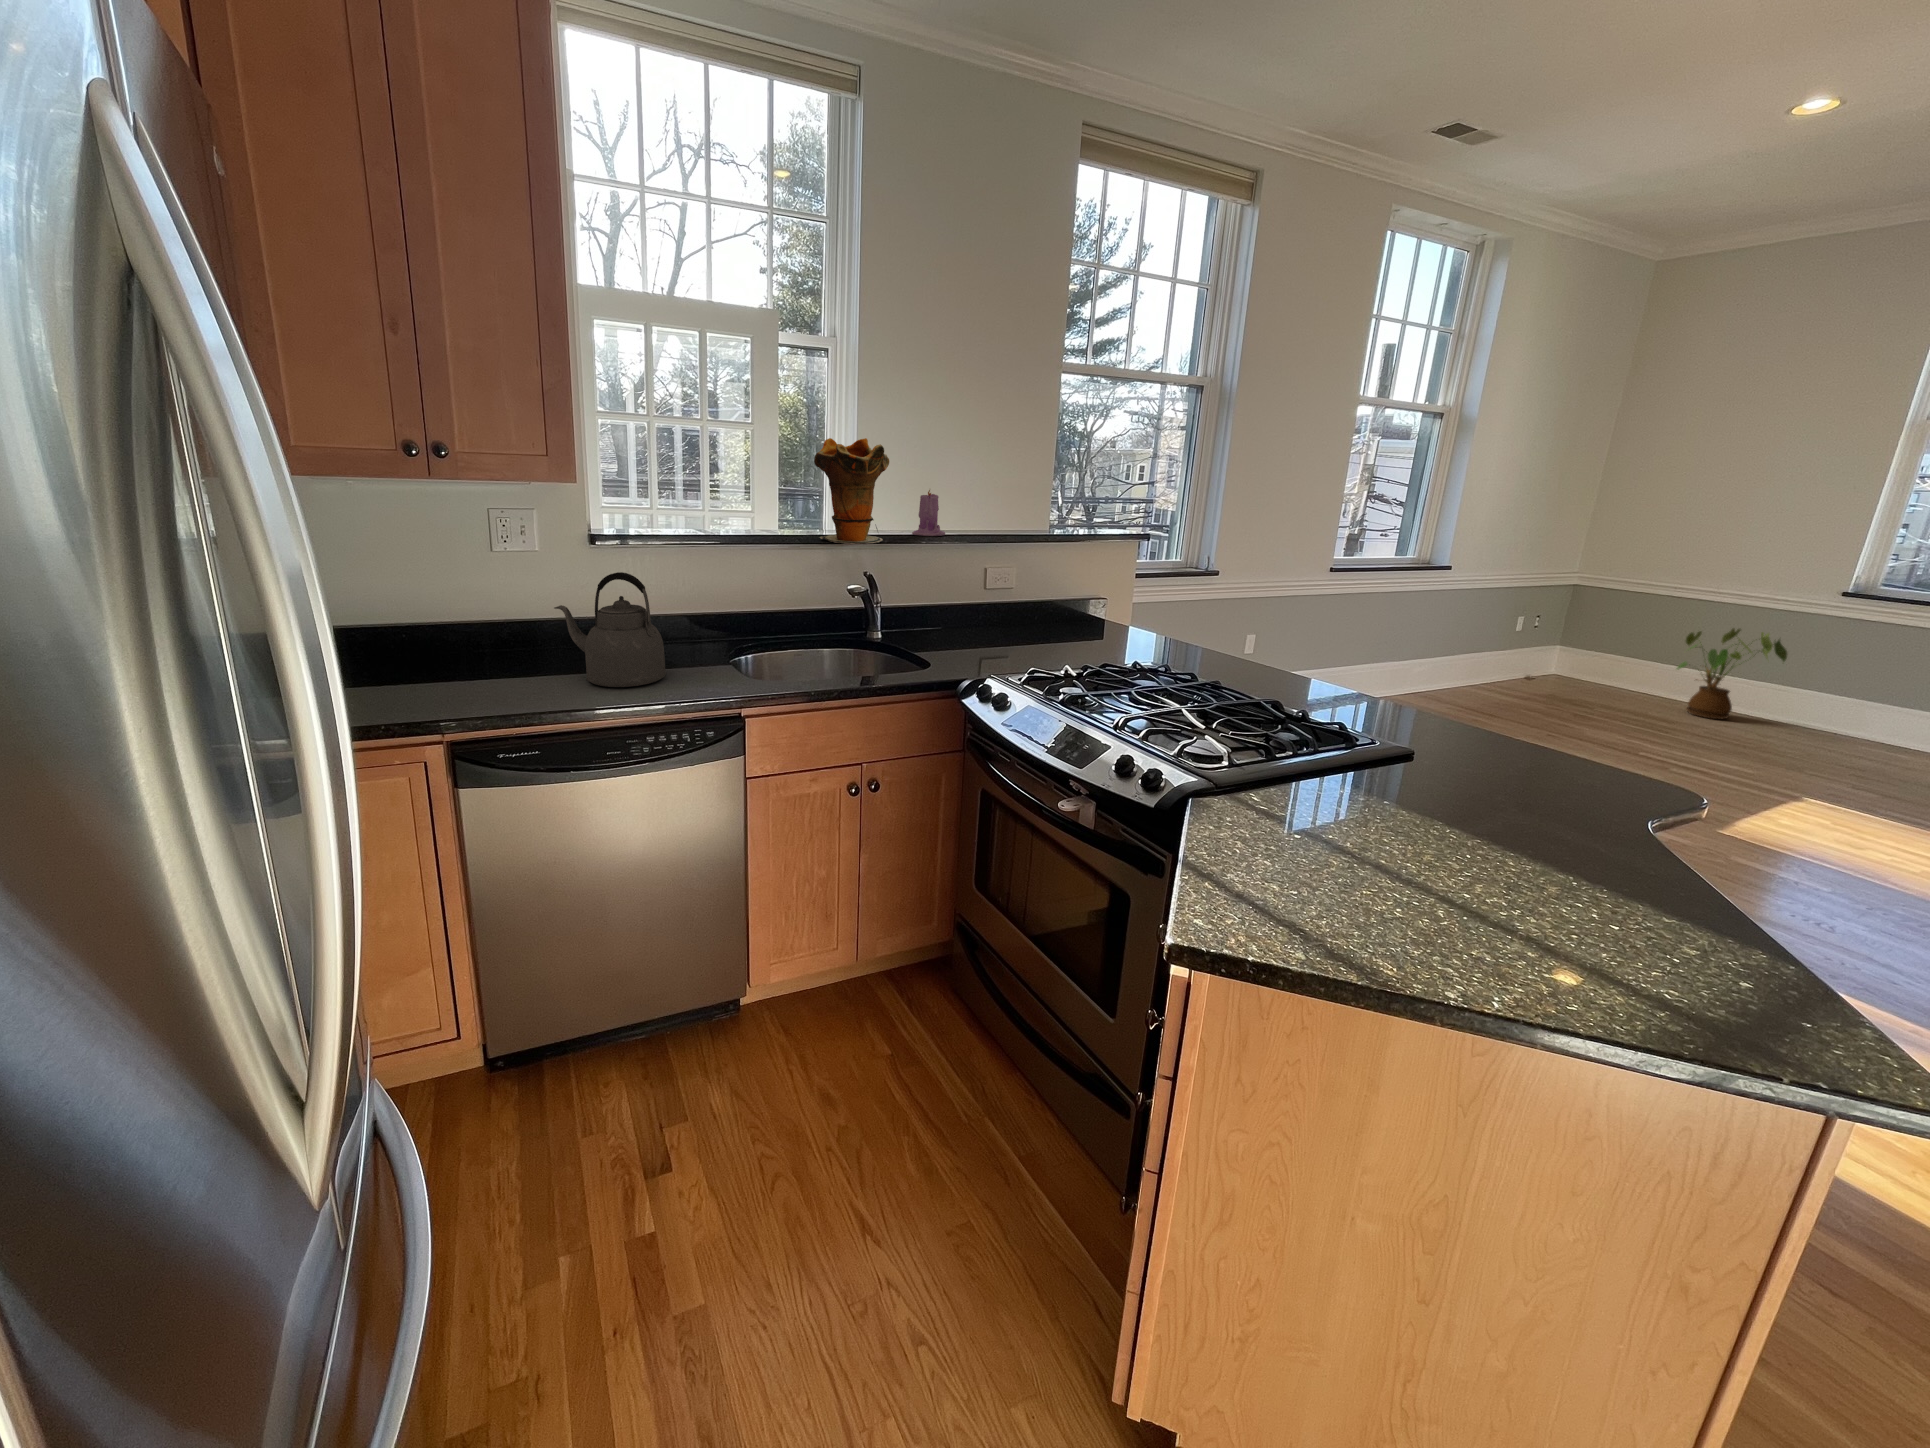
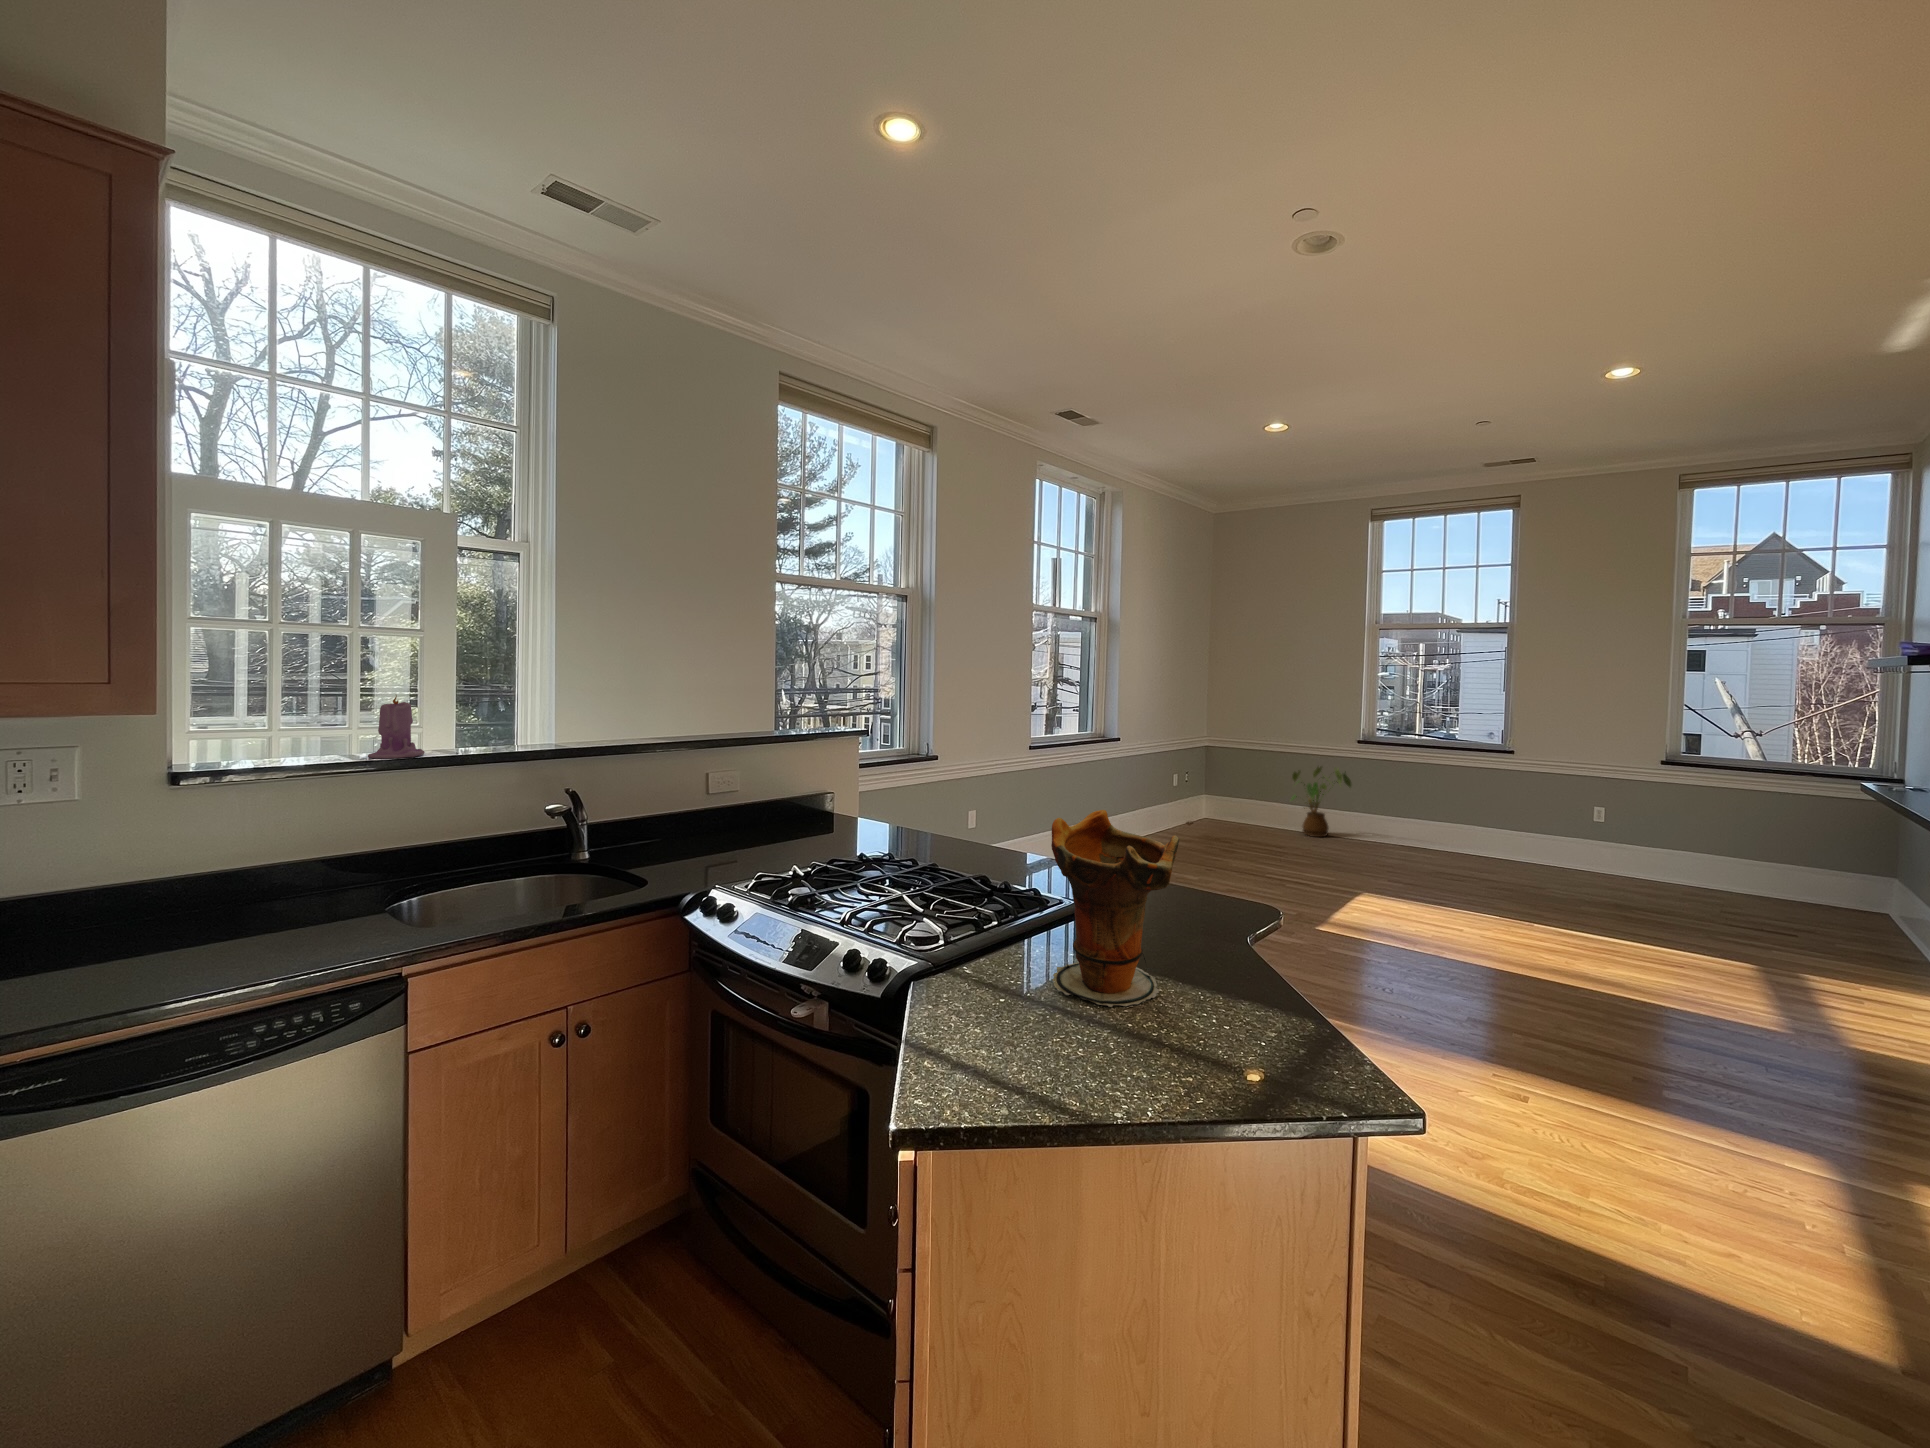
decorative vase: present [814,438,889,544] -> present [1051,810,1179,1007]
candle: present [912,490,945,536] -> present [368,695,425,759]
kettle: present [554,572,666,687] -> none [104,815,287,966]

